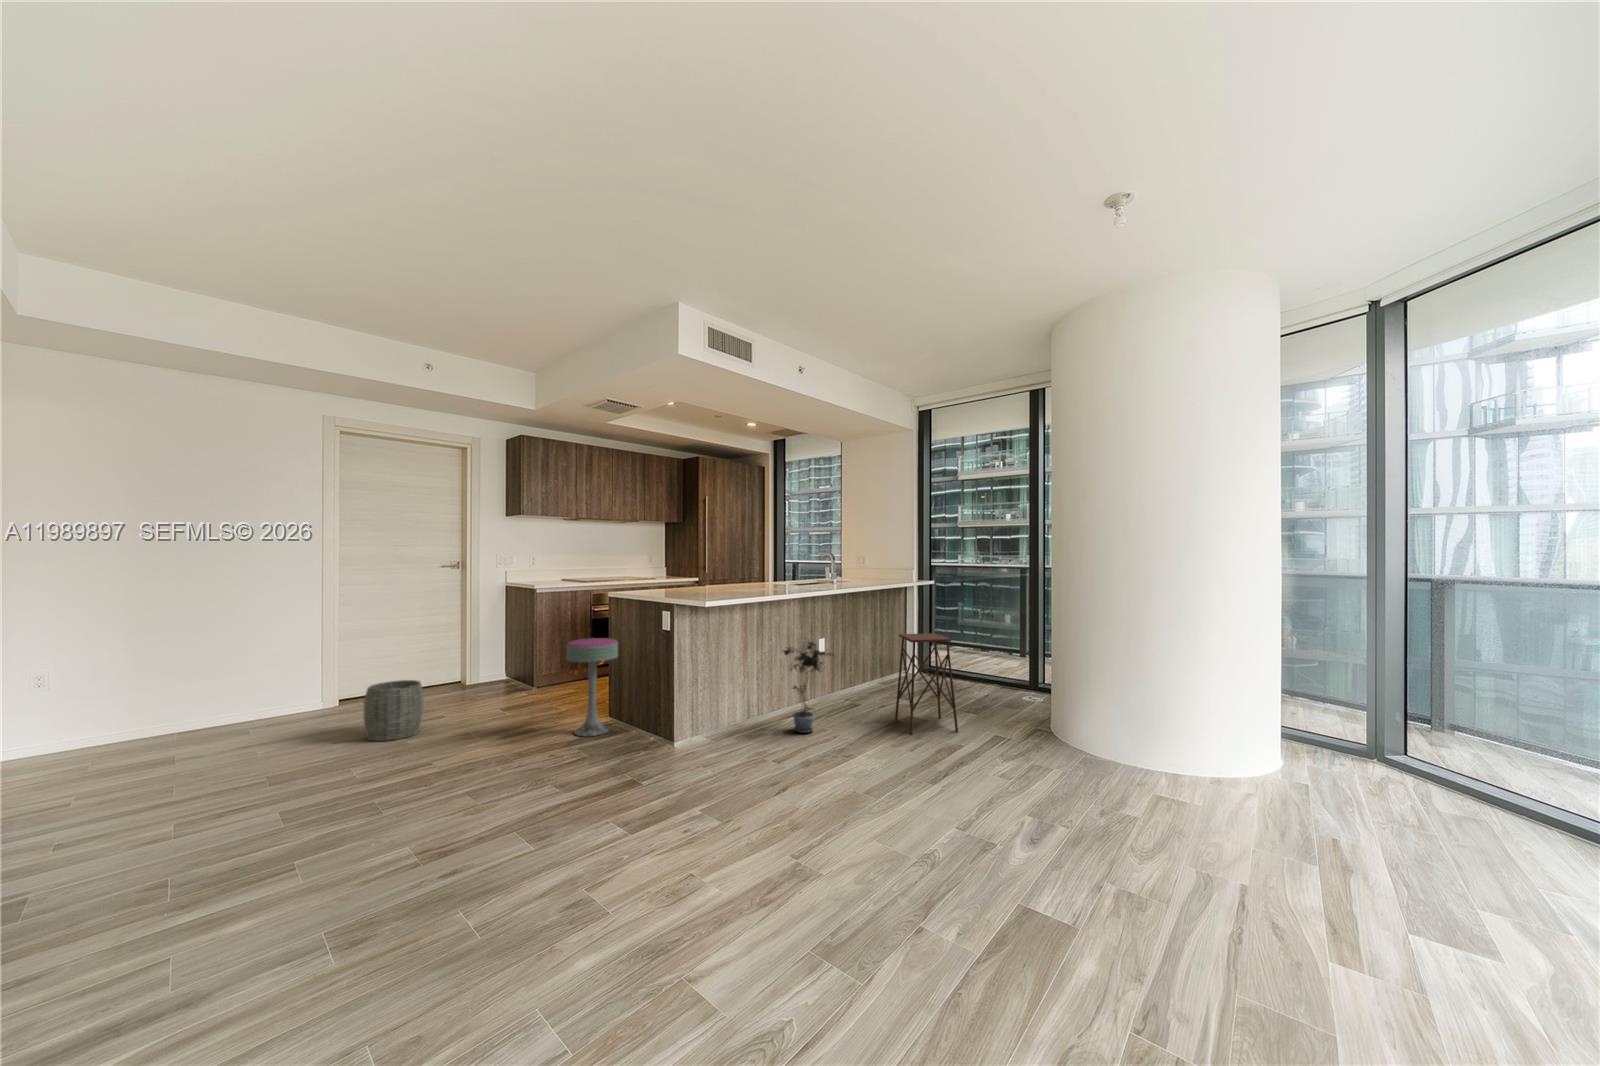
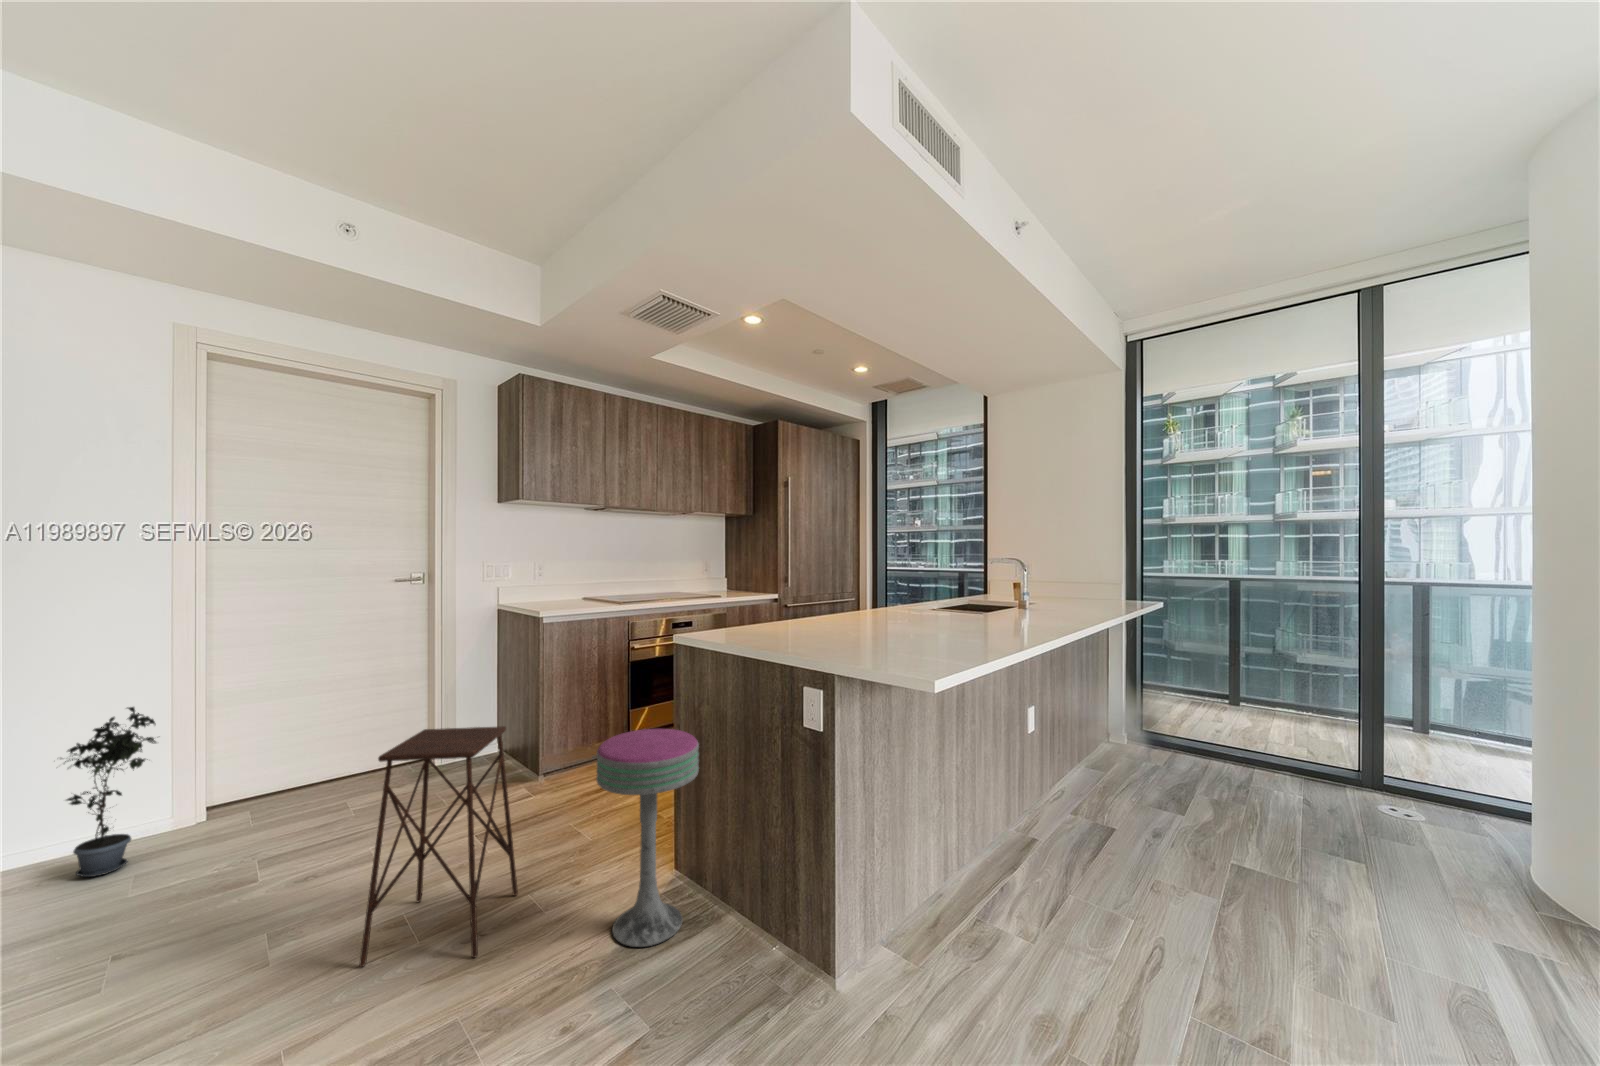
side table: present [895,633,958,734] -> present [359,726,518,967]
potted plant: present [783,642,834,733] -> present [65,707,156,877]
woven basket: present [364,680,424,741] -> none [179,810,317,961]

